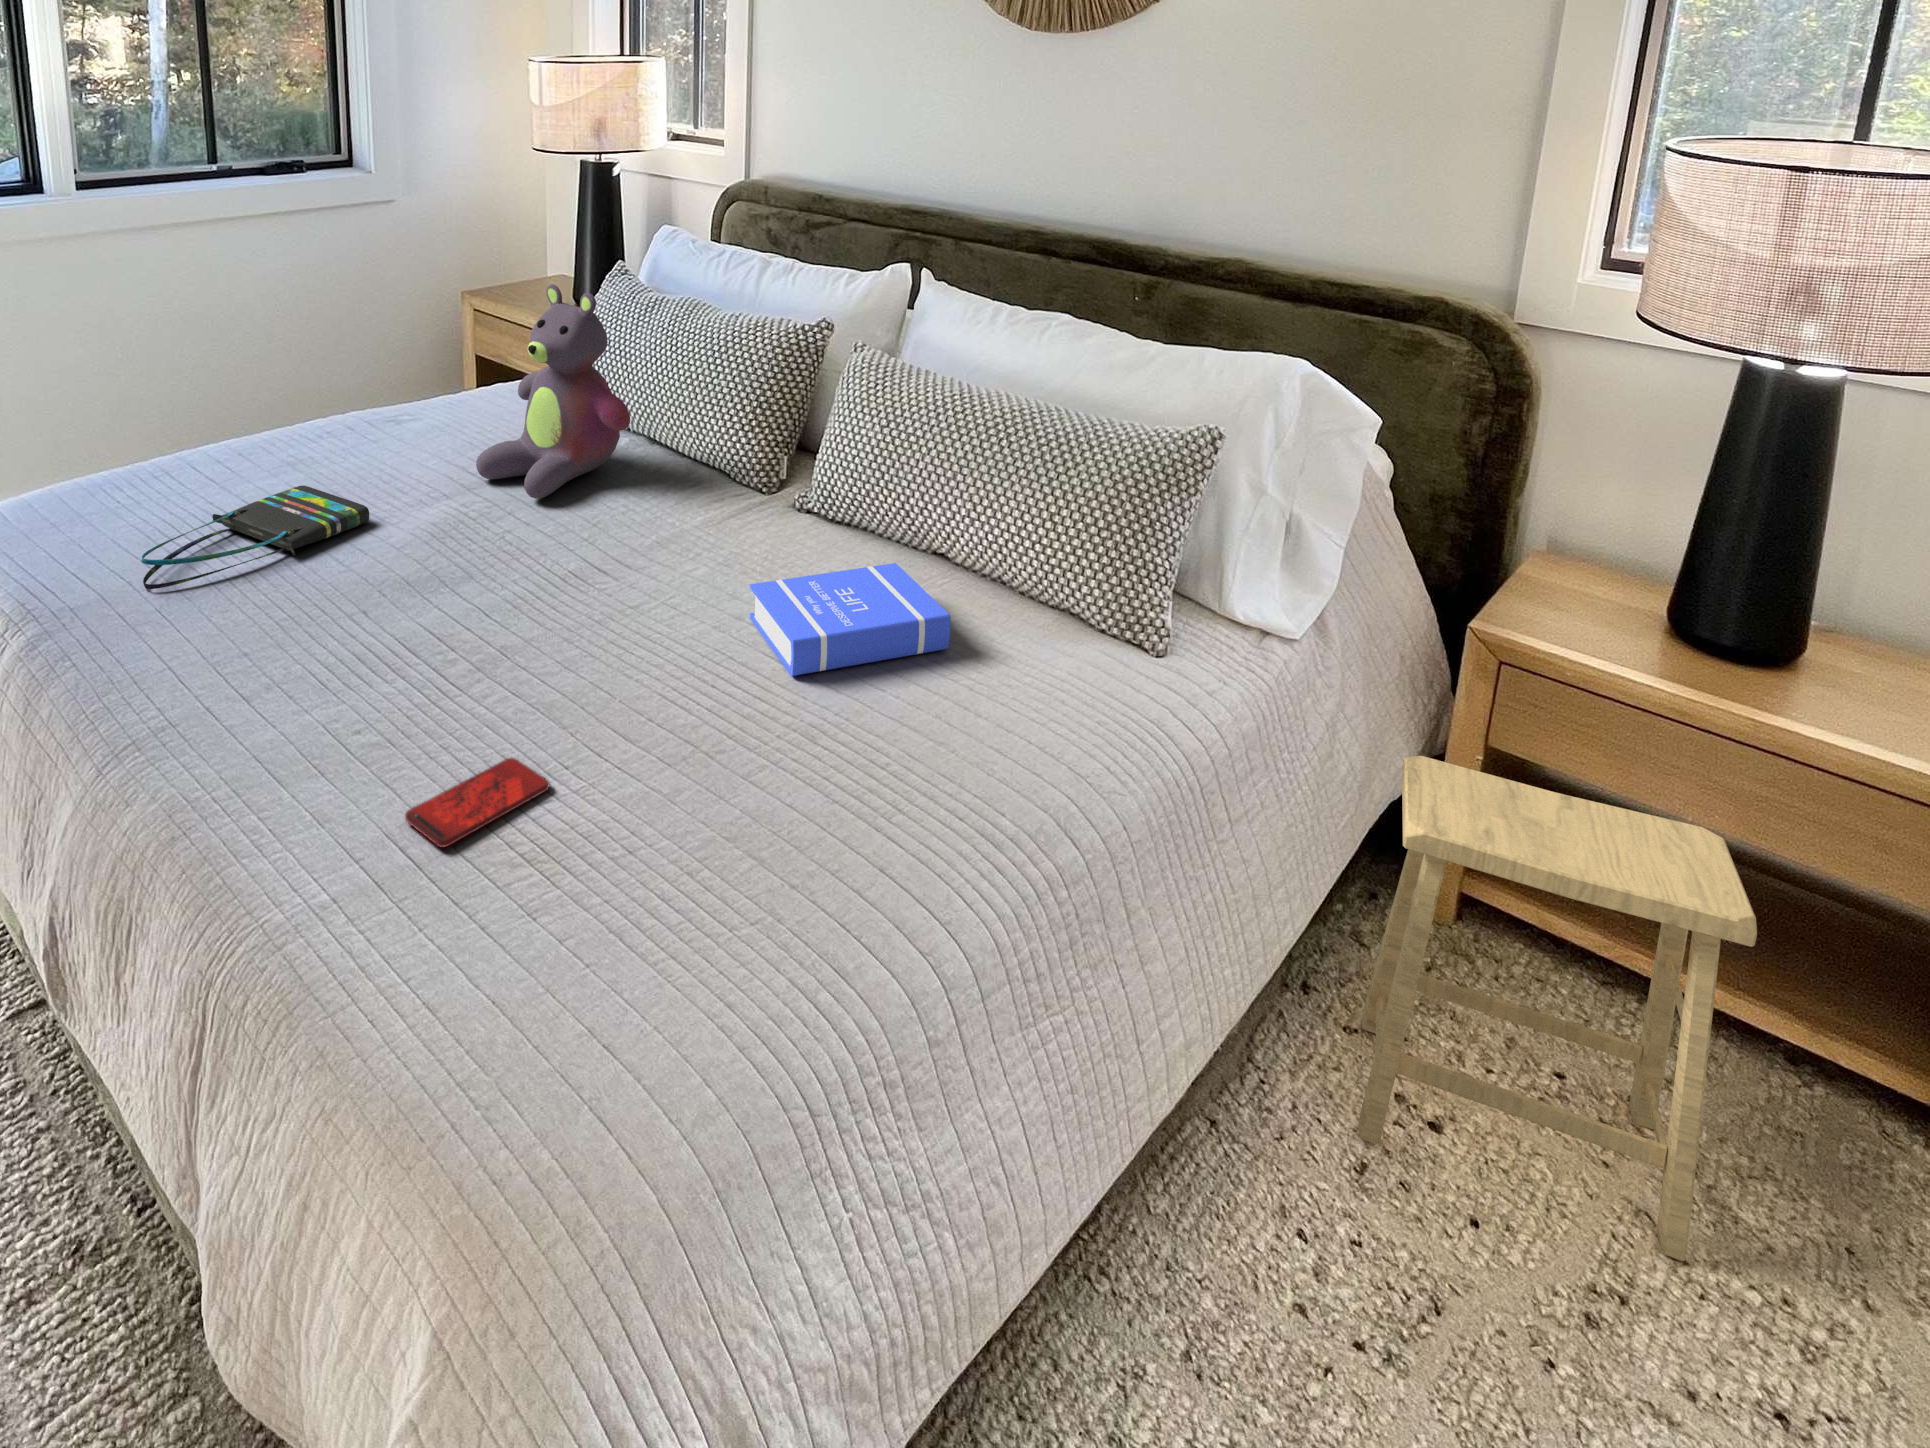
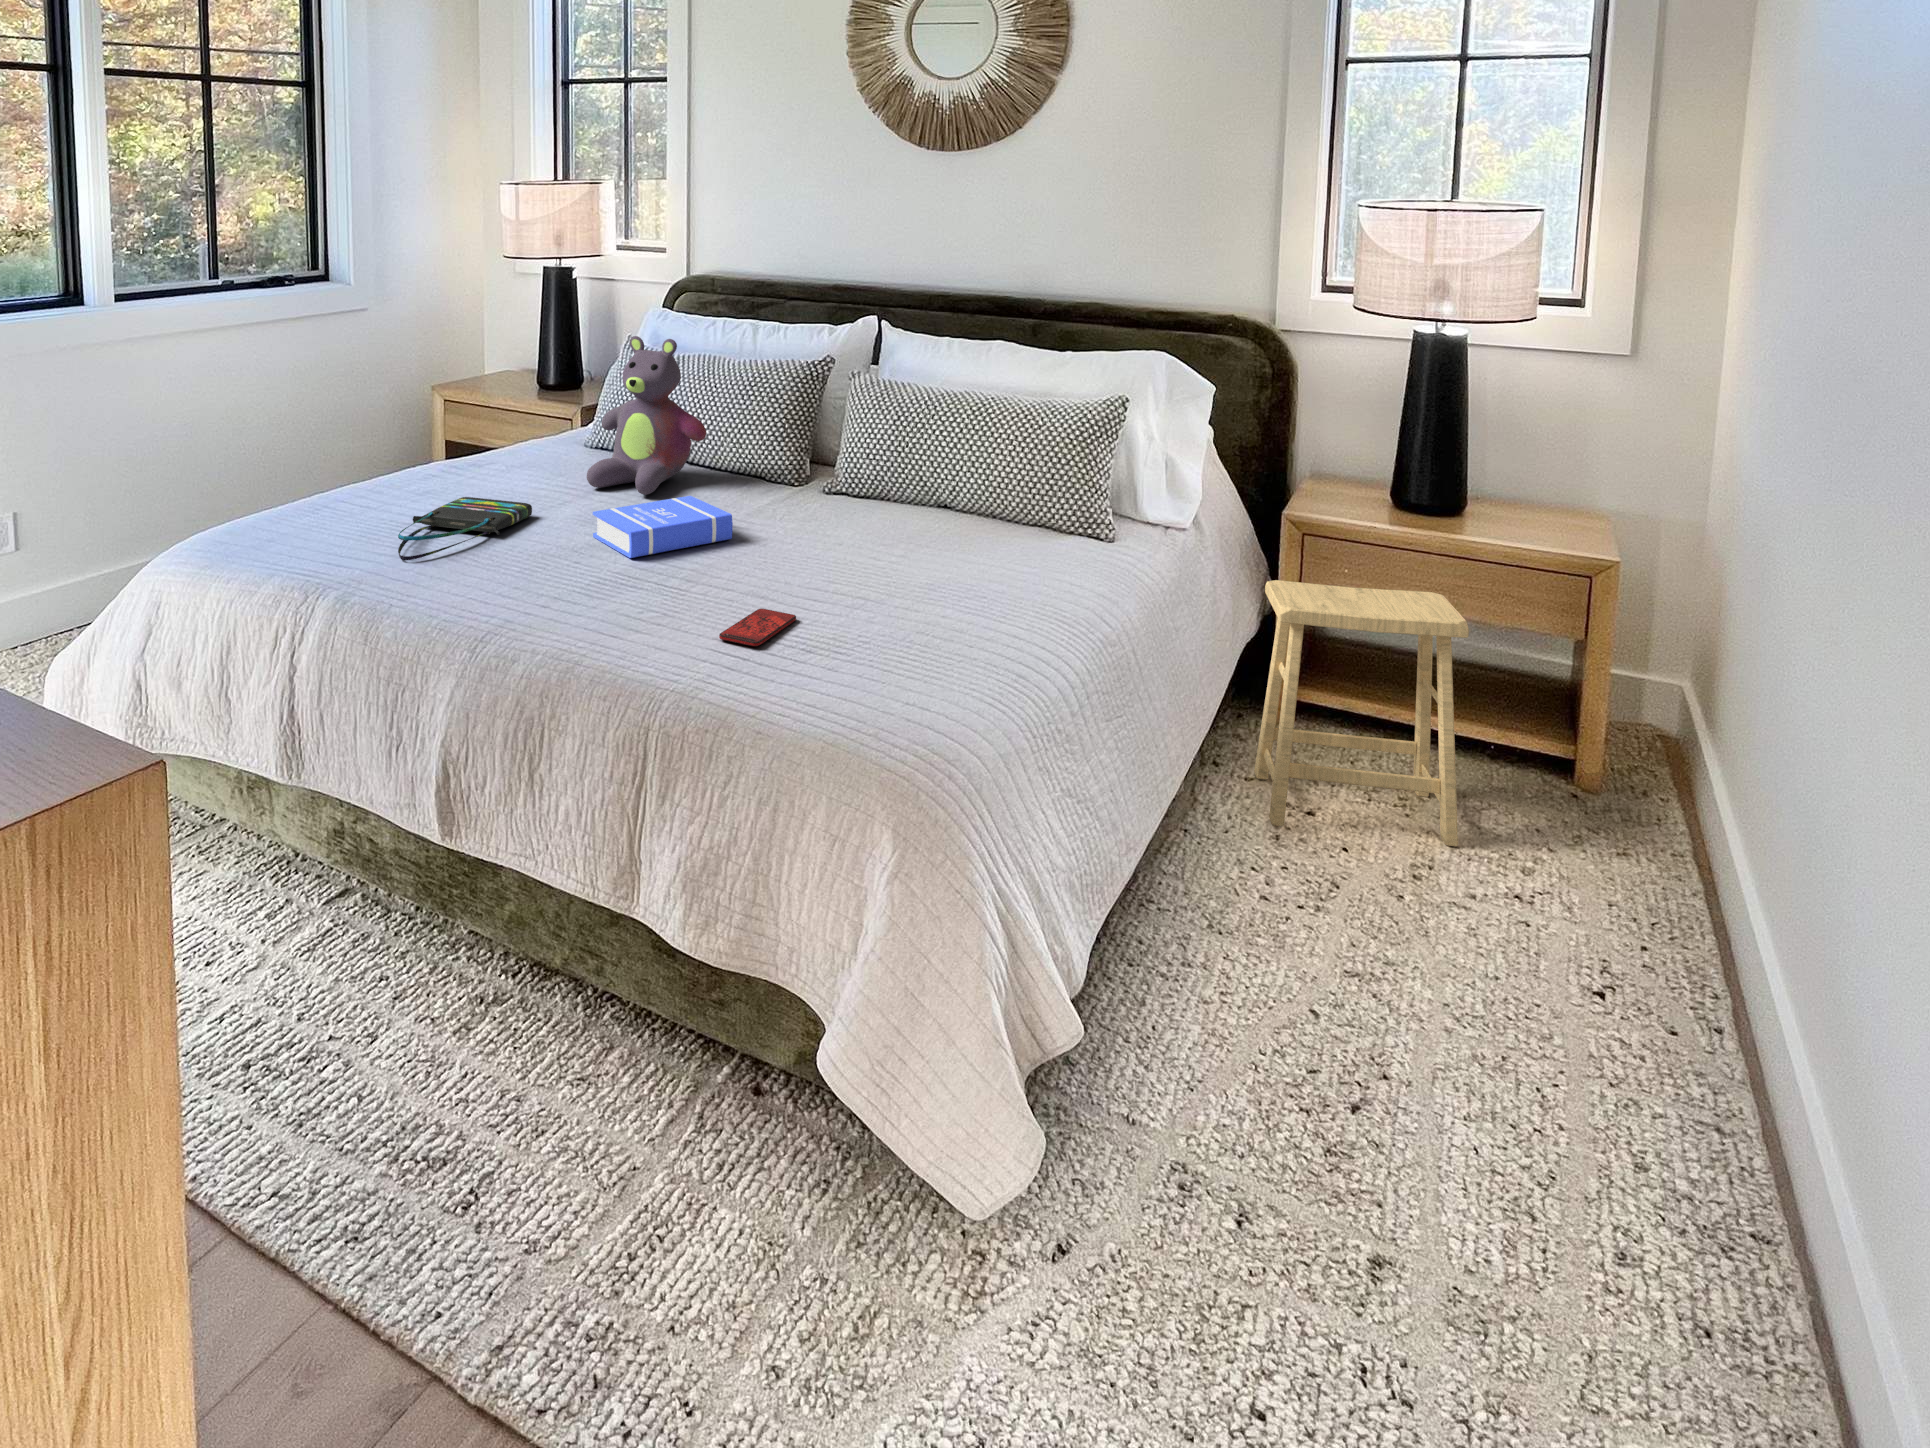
book: present [750,563,950,676] -> present [593,496,733,558]

